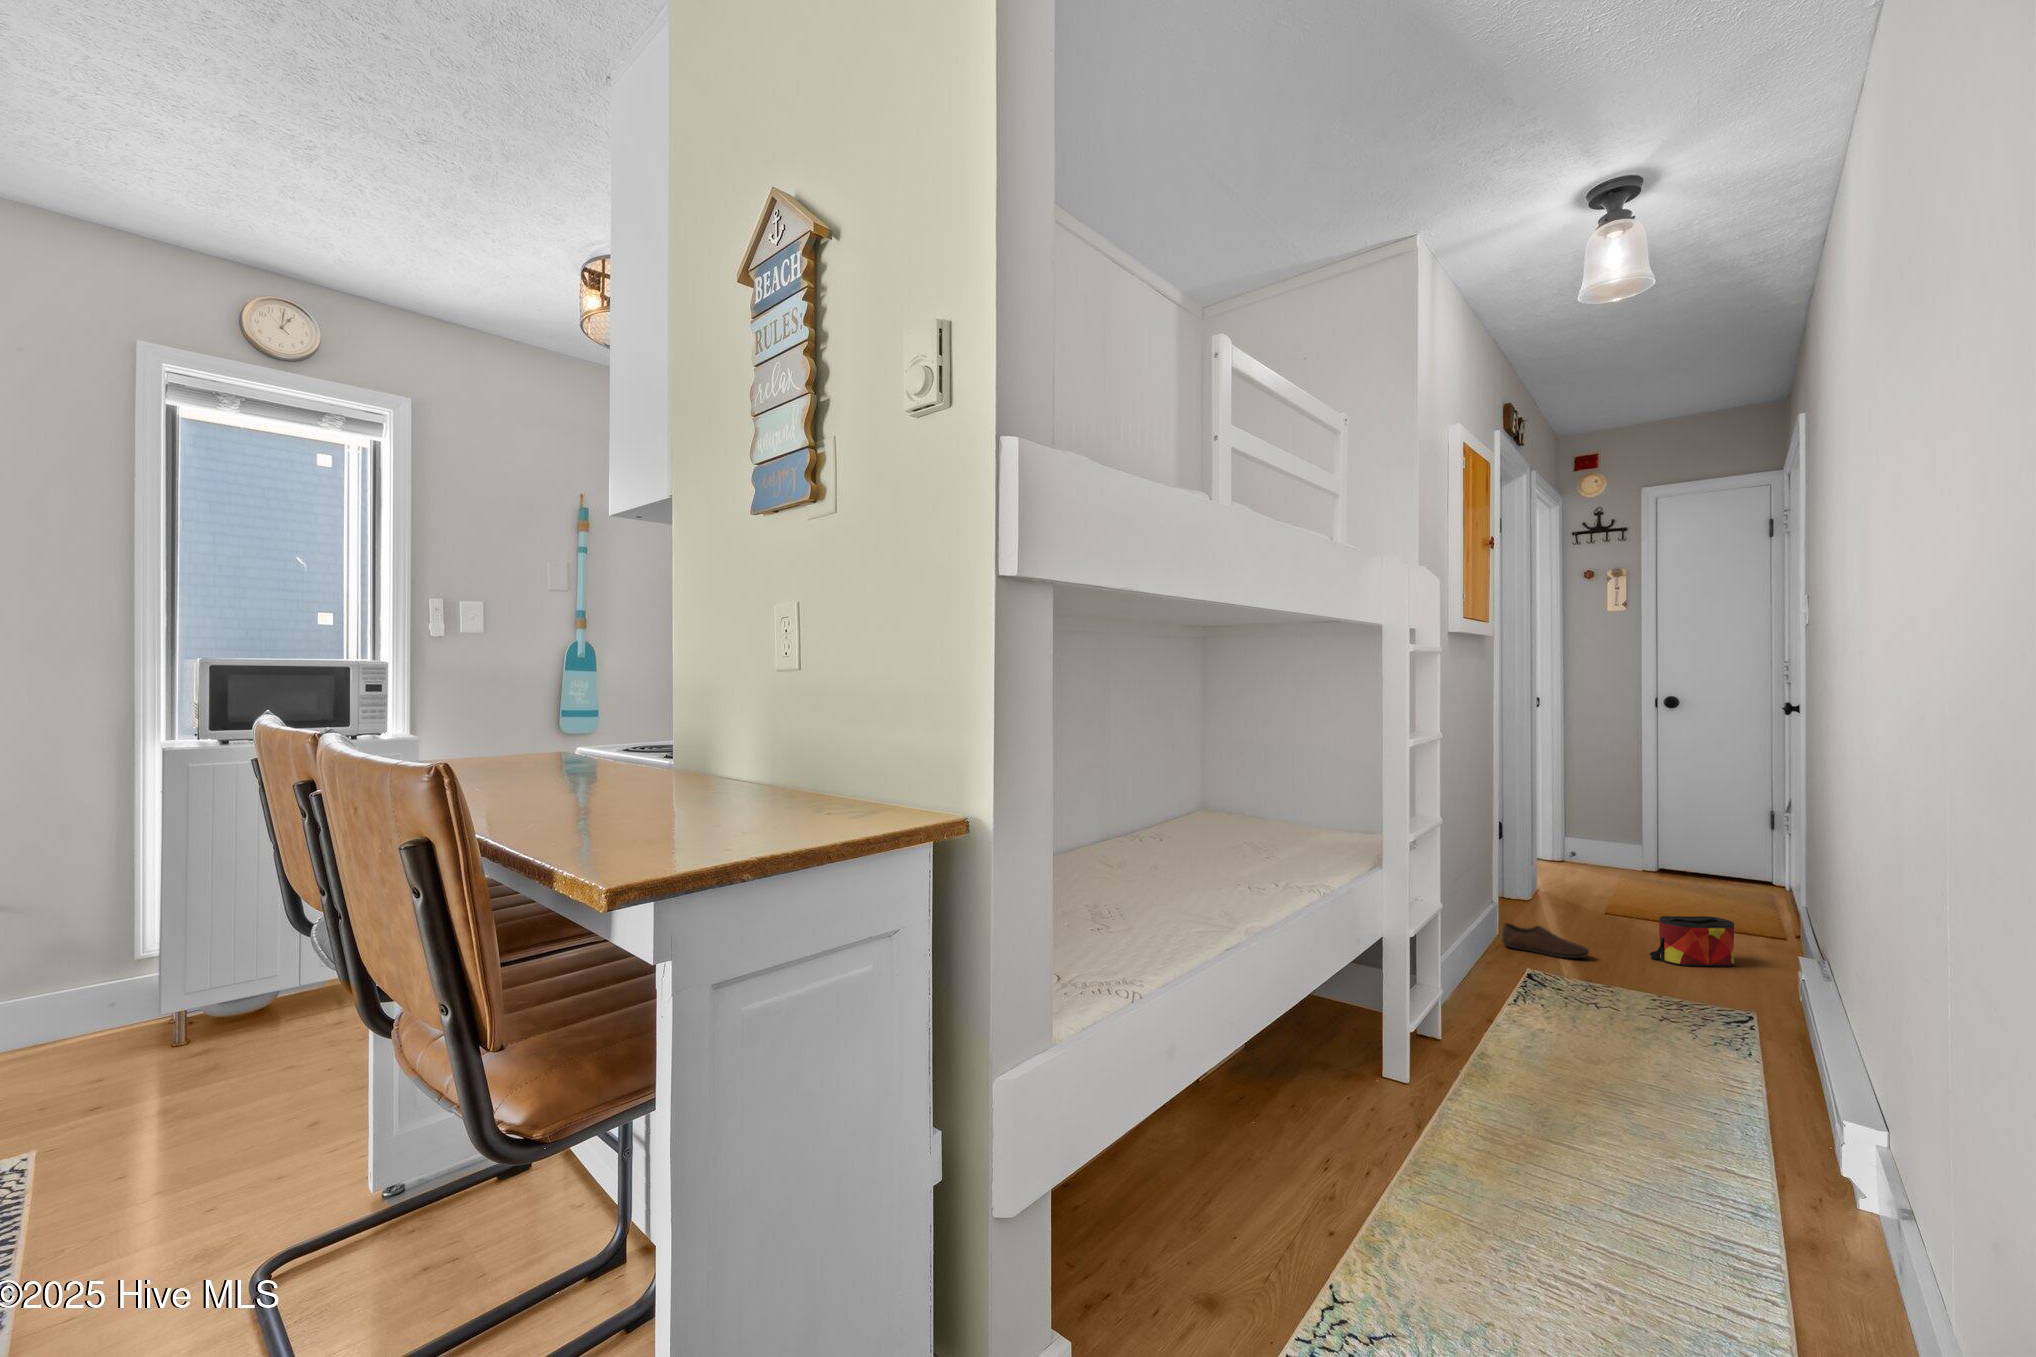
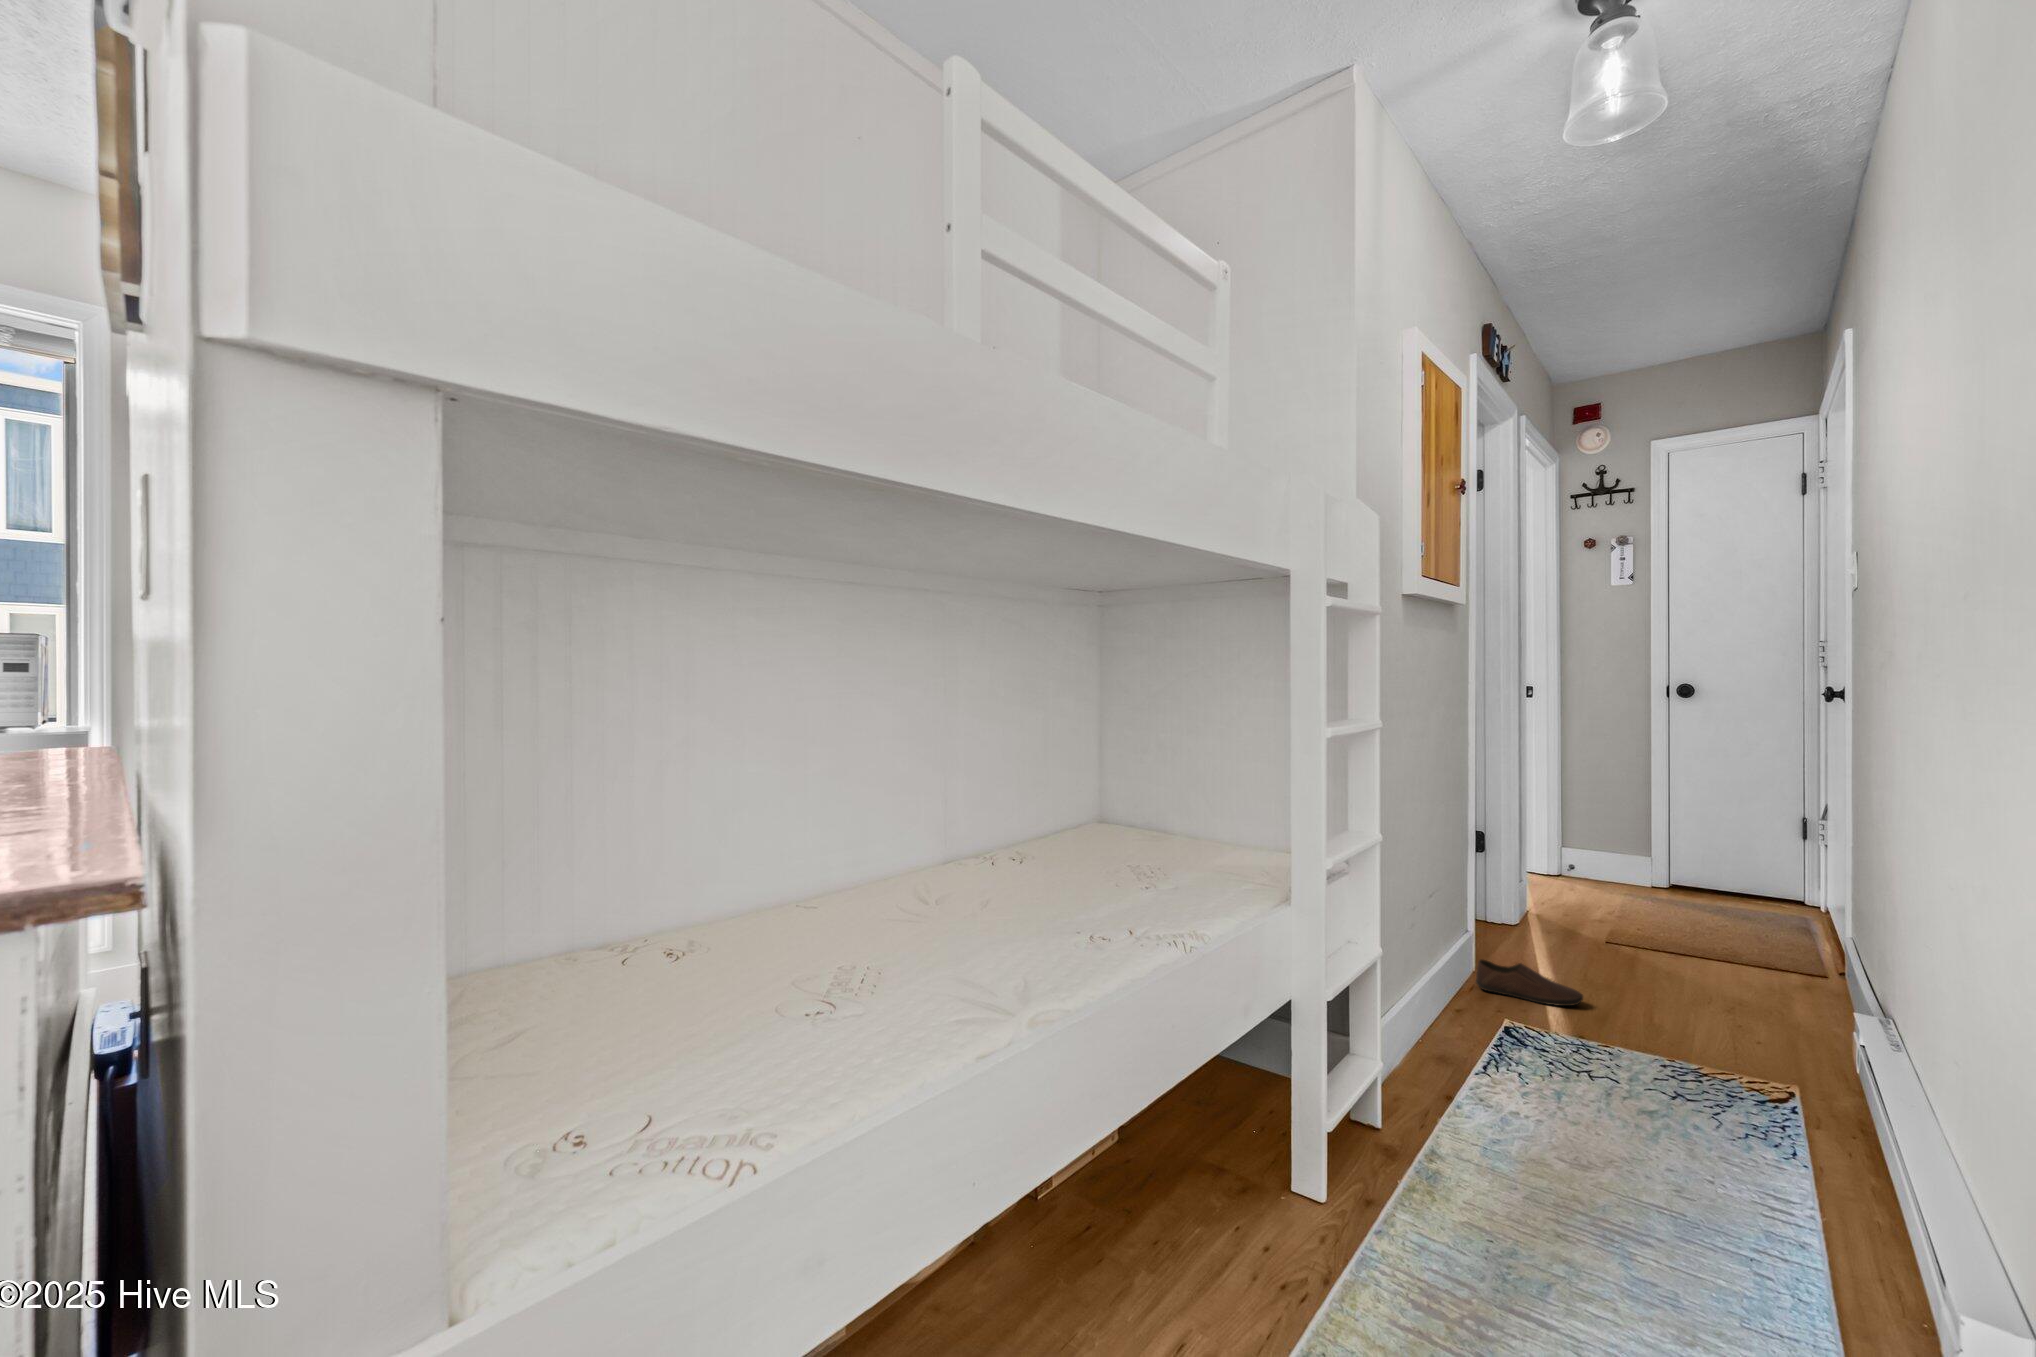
bag: present [1650,916,1734,967] -> none [1659,952,1766,1017]

